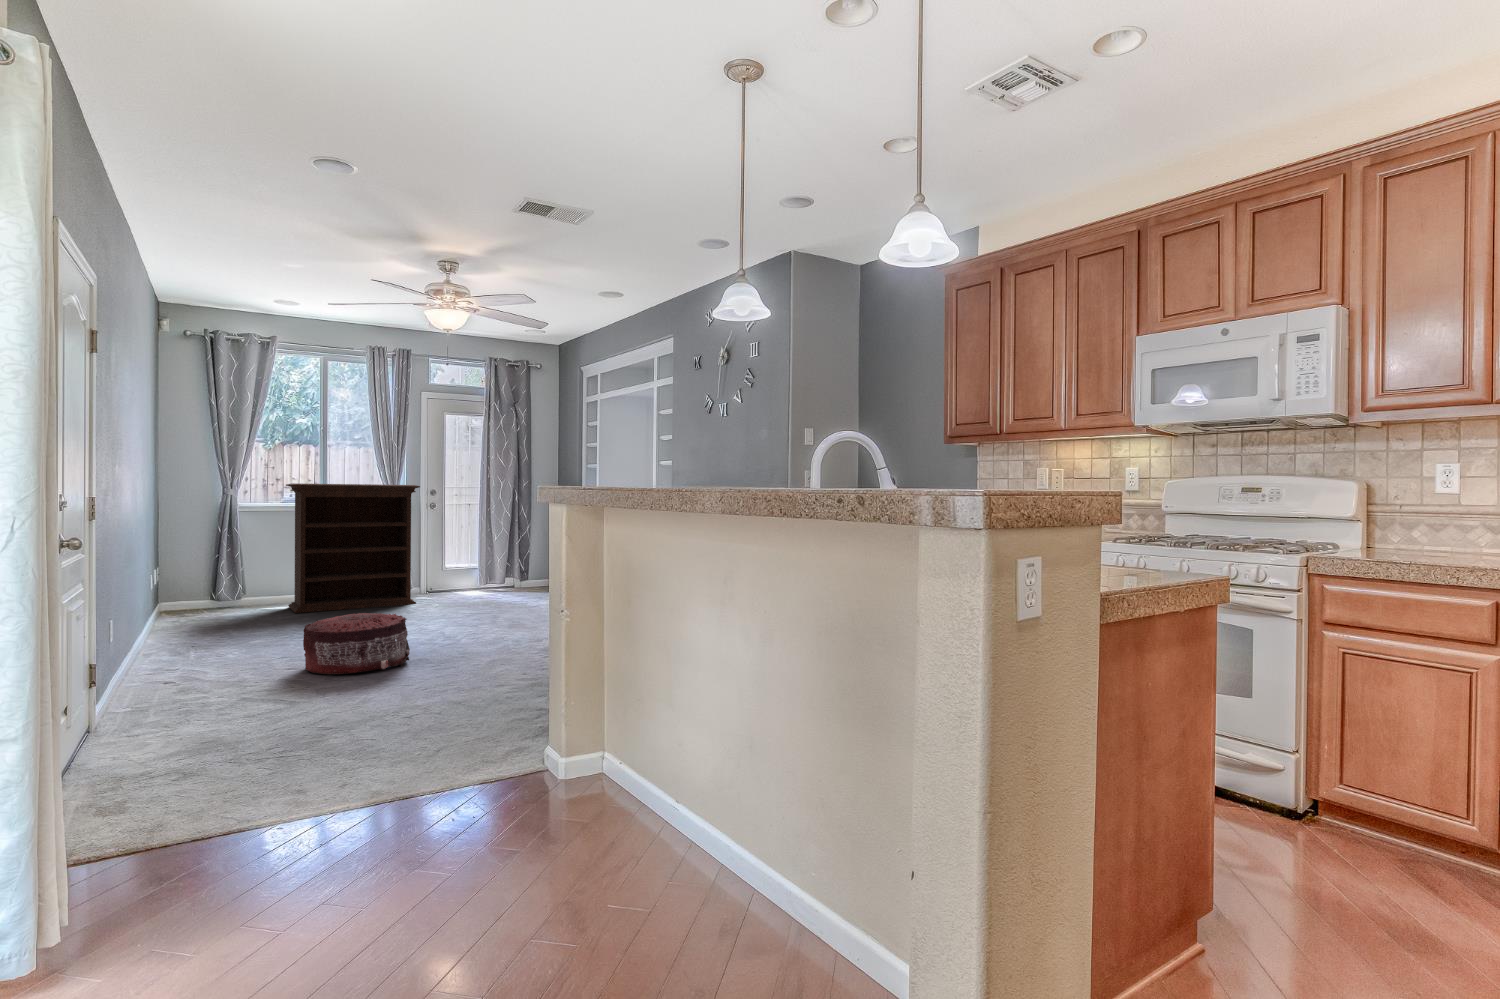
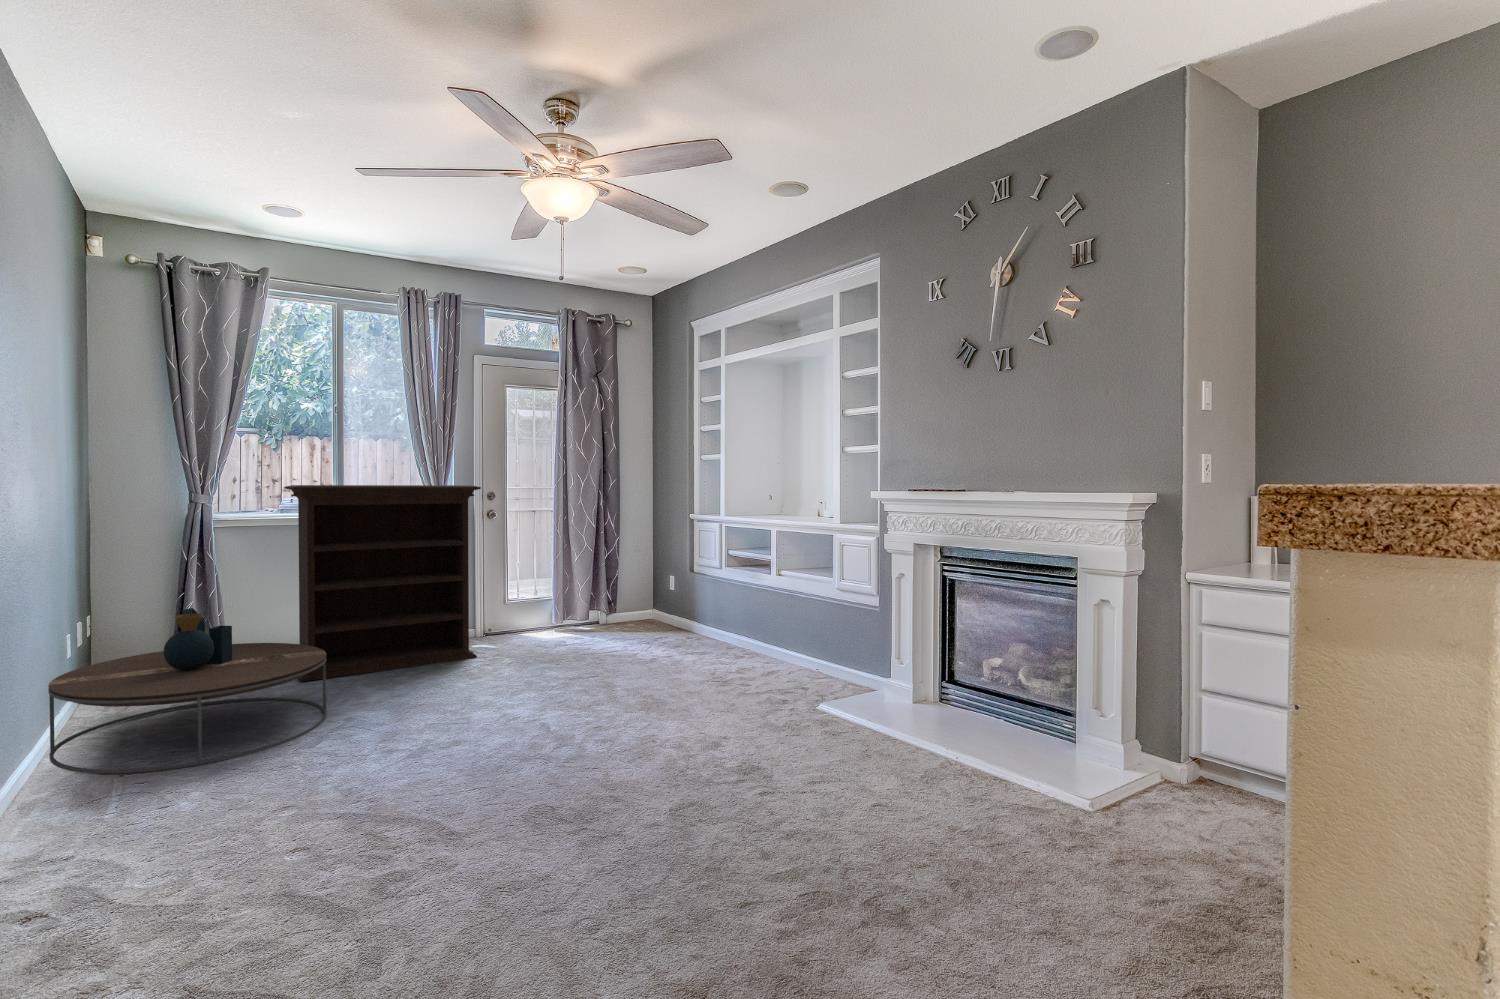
coffee table: none [150,558,312,645] -> present [48,608,327,774]
pouf: present [303,613,410,674] -> none [315,724,520,878]

